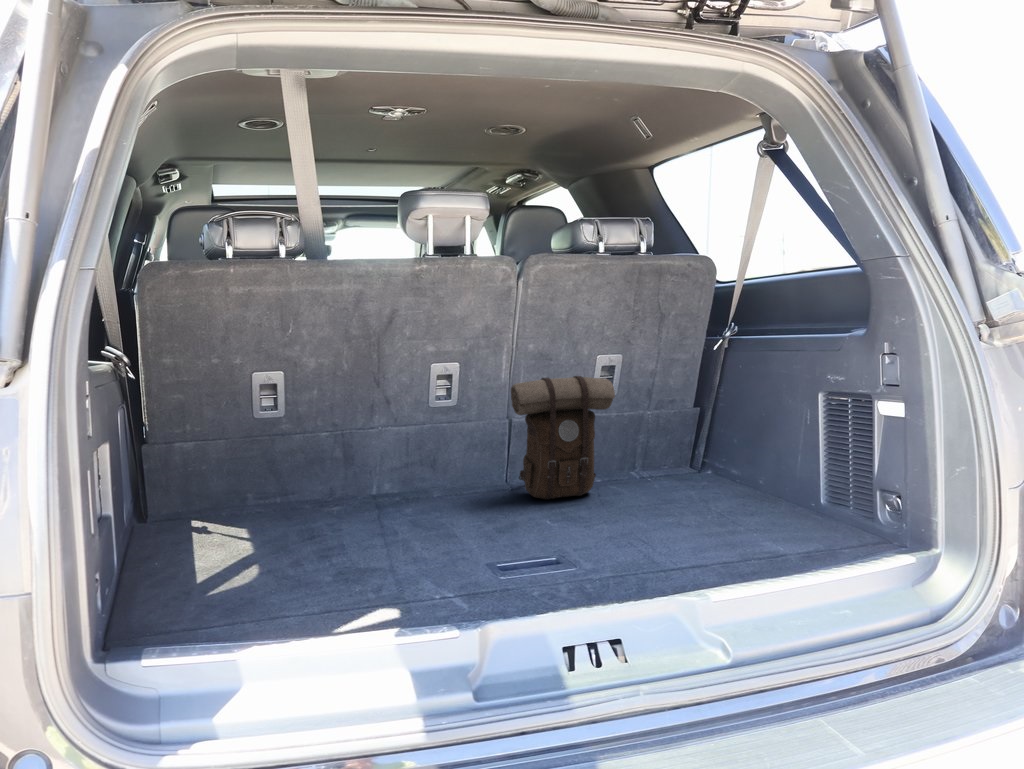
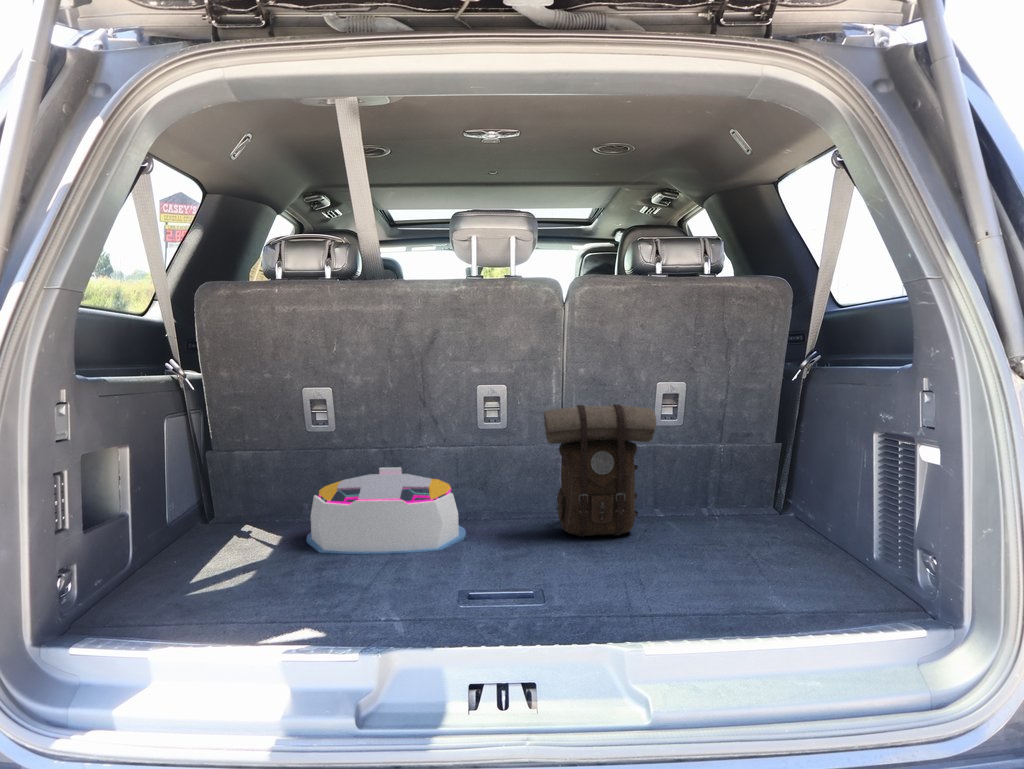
storage bin: none [281,445,440,537] -> present [307,468,466,554]

